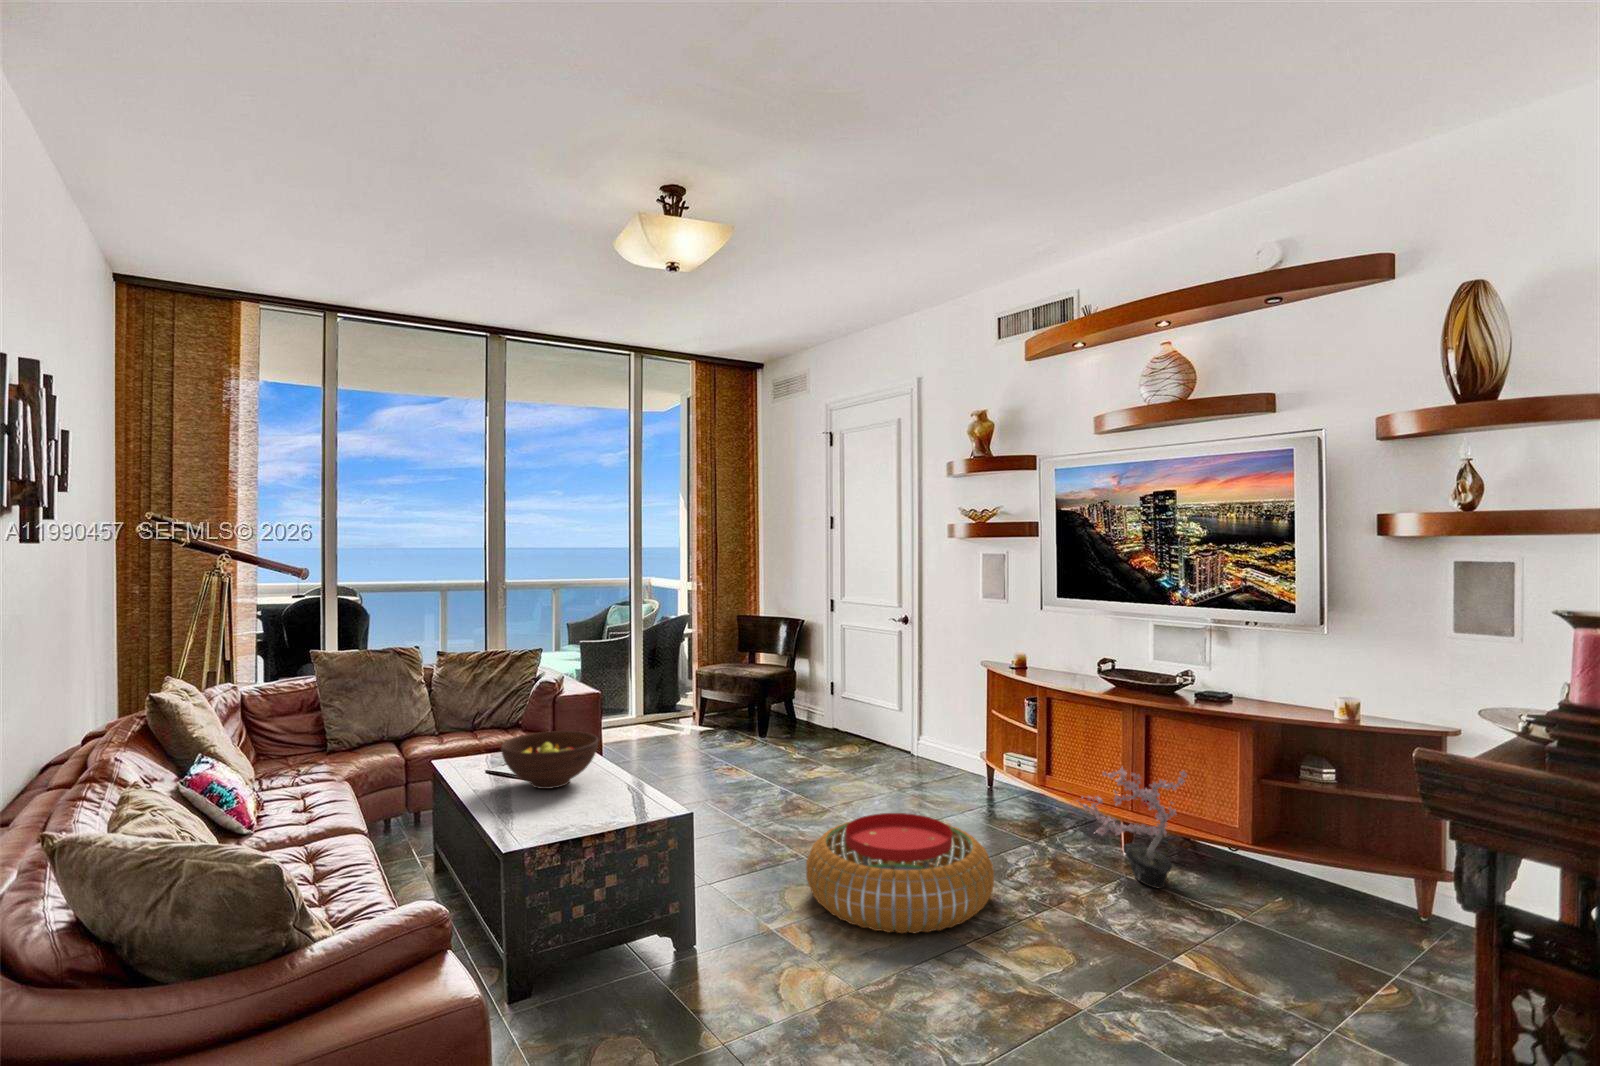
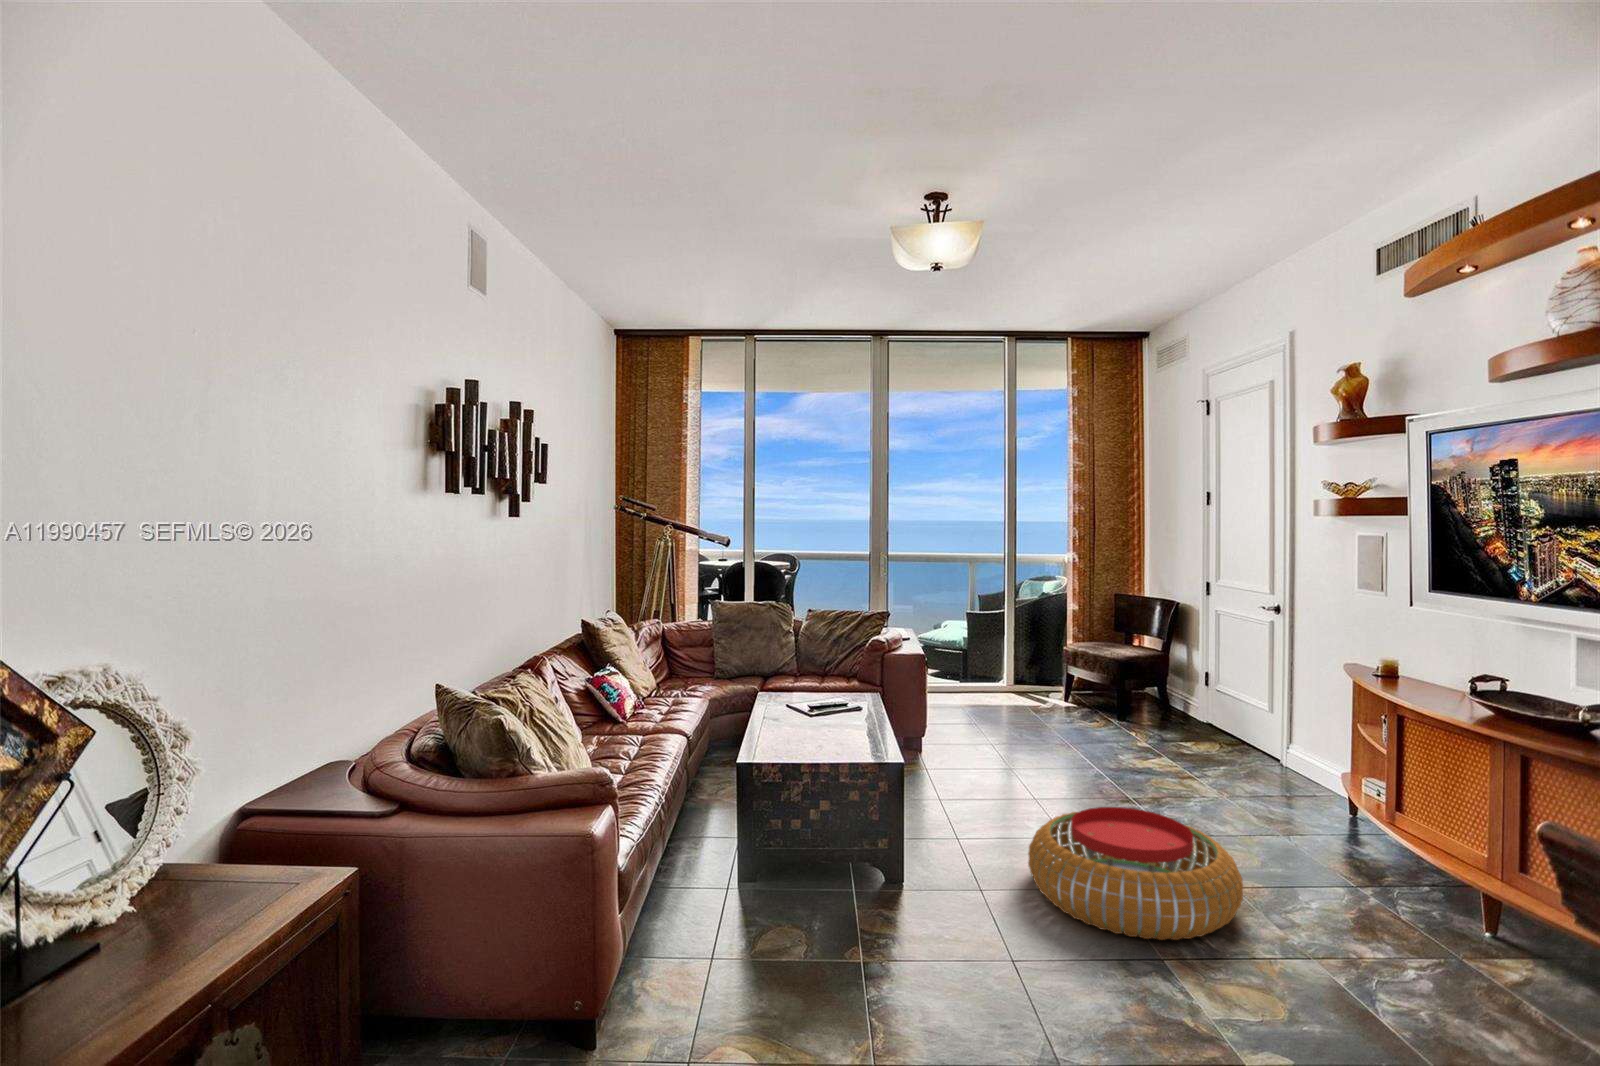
fruit bowl: present [501,731,598,789] -> none [783,679,861,726]
potted plant: present [1079,767,1187,888] -> none [1398,807,1576,984]

